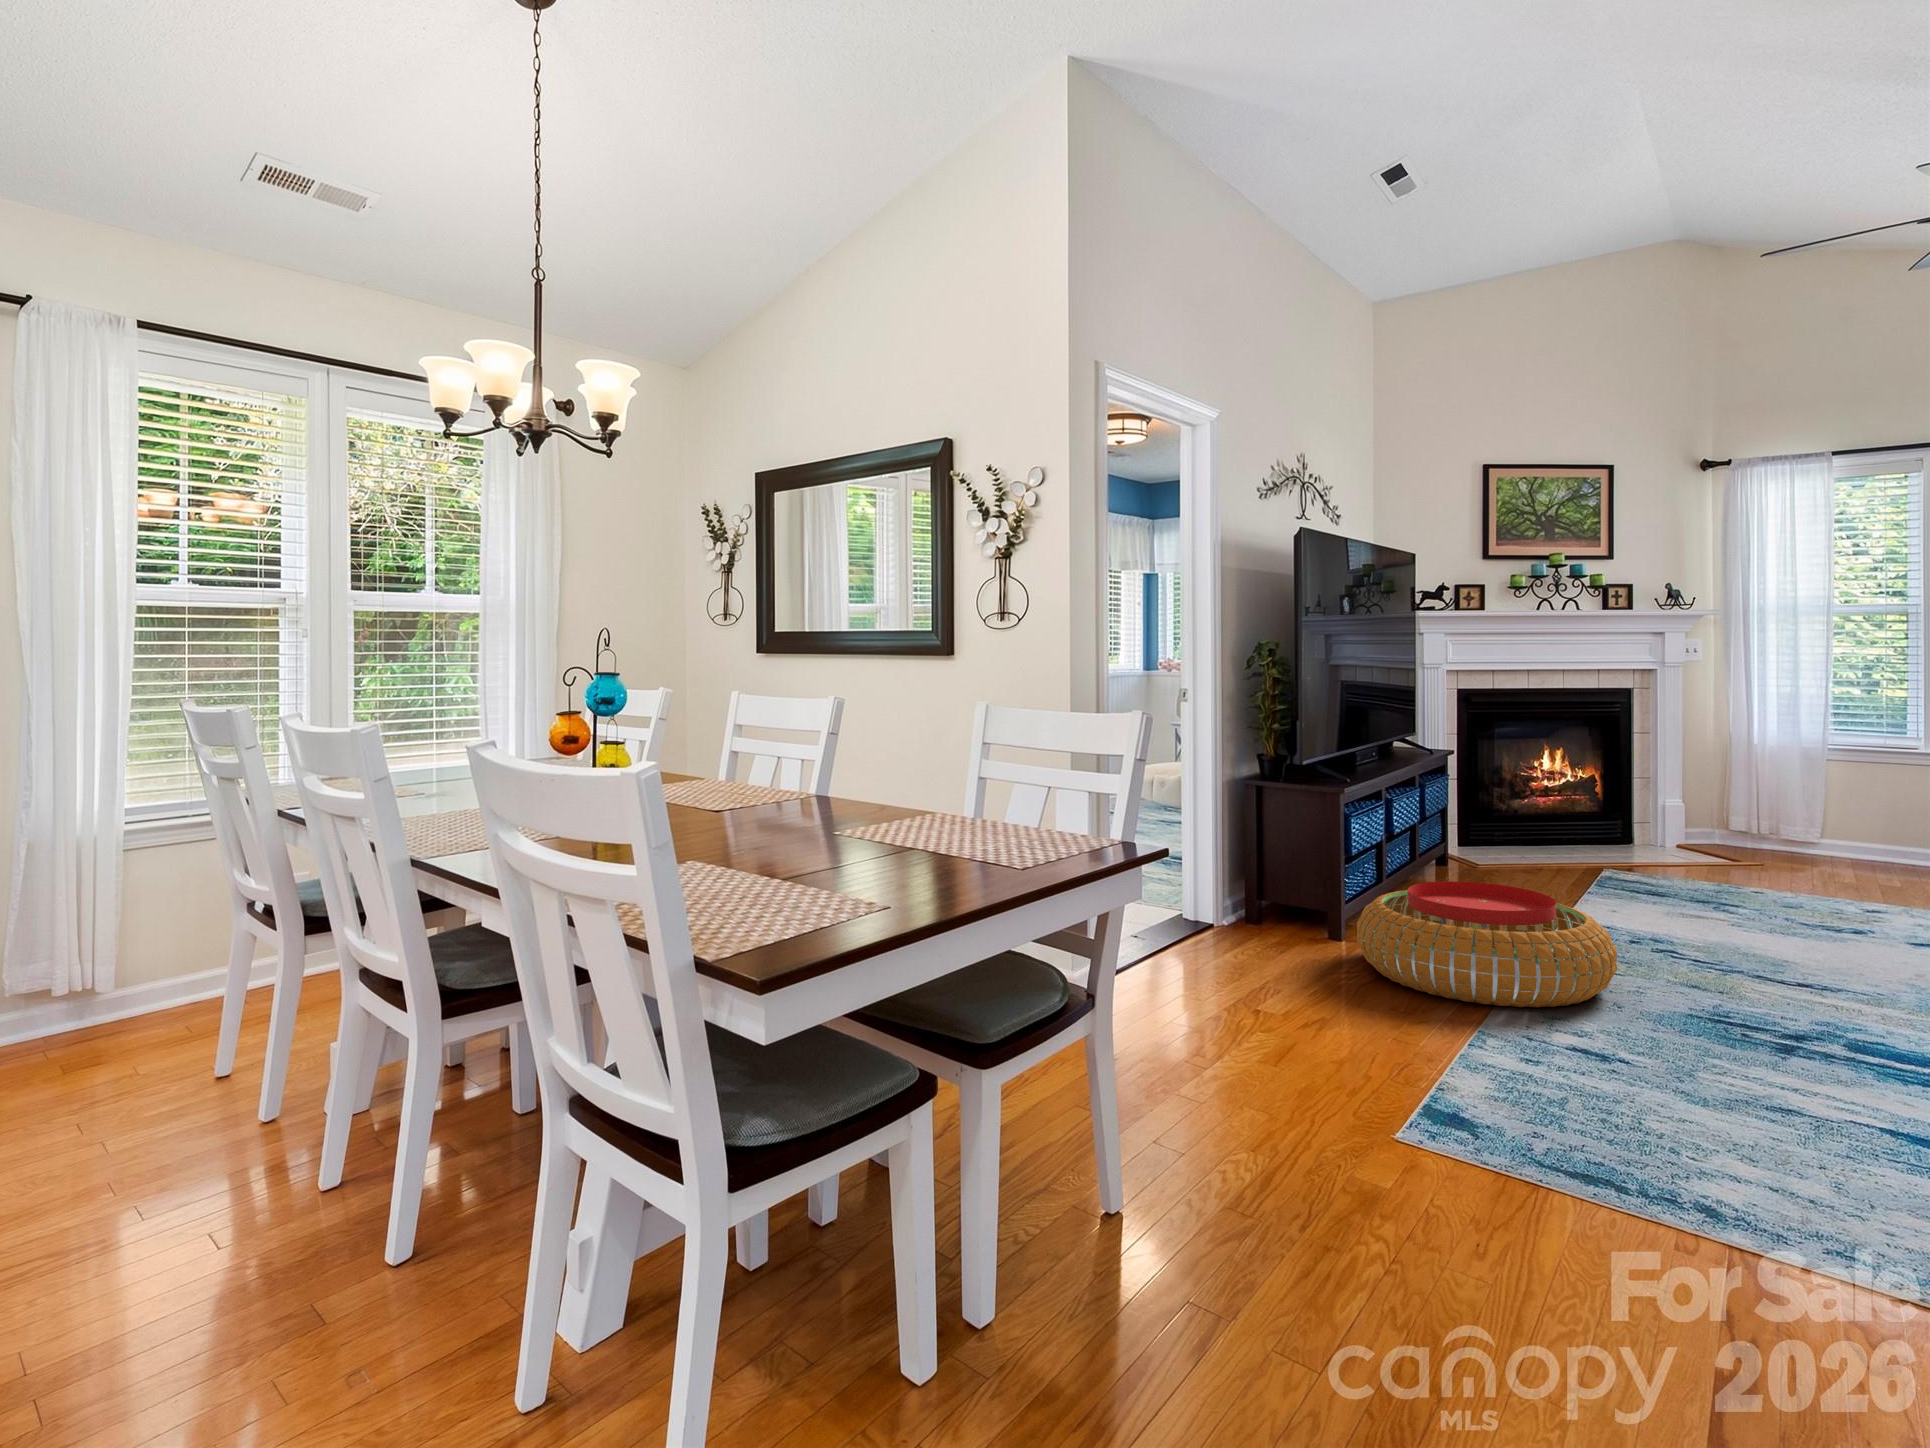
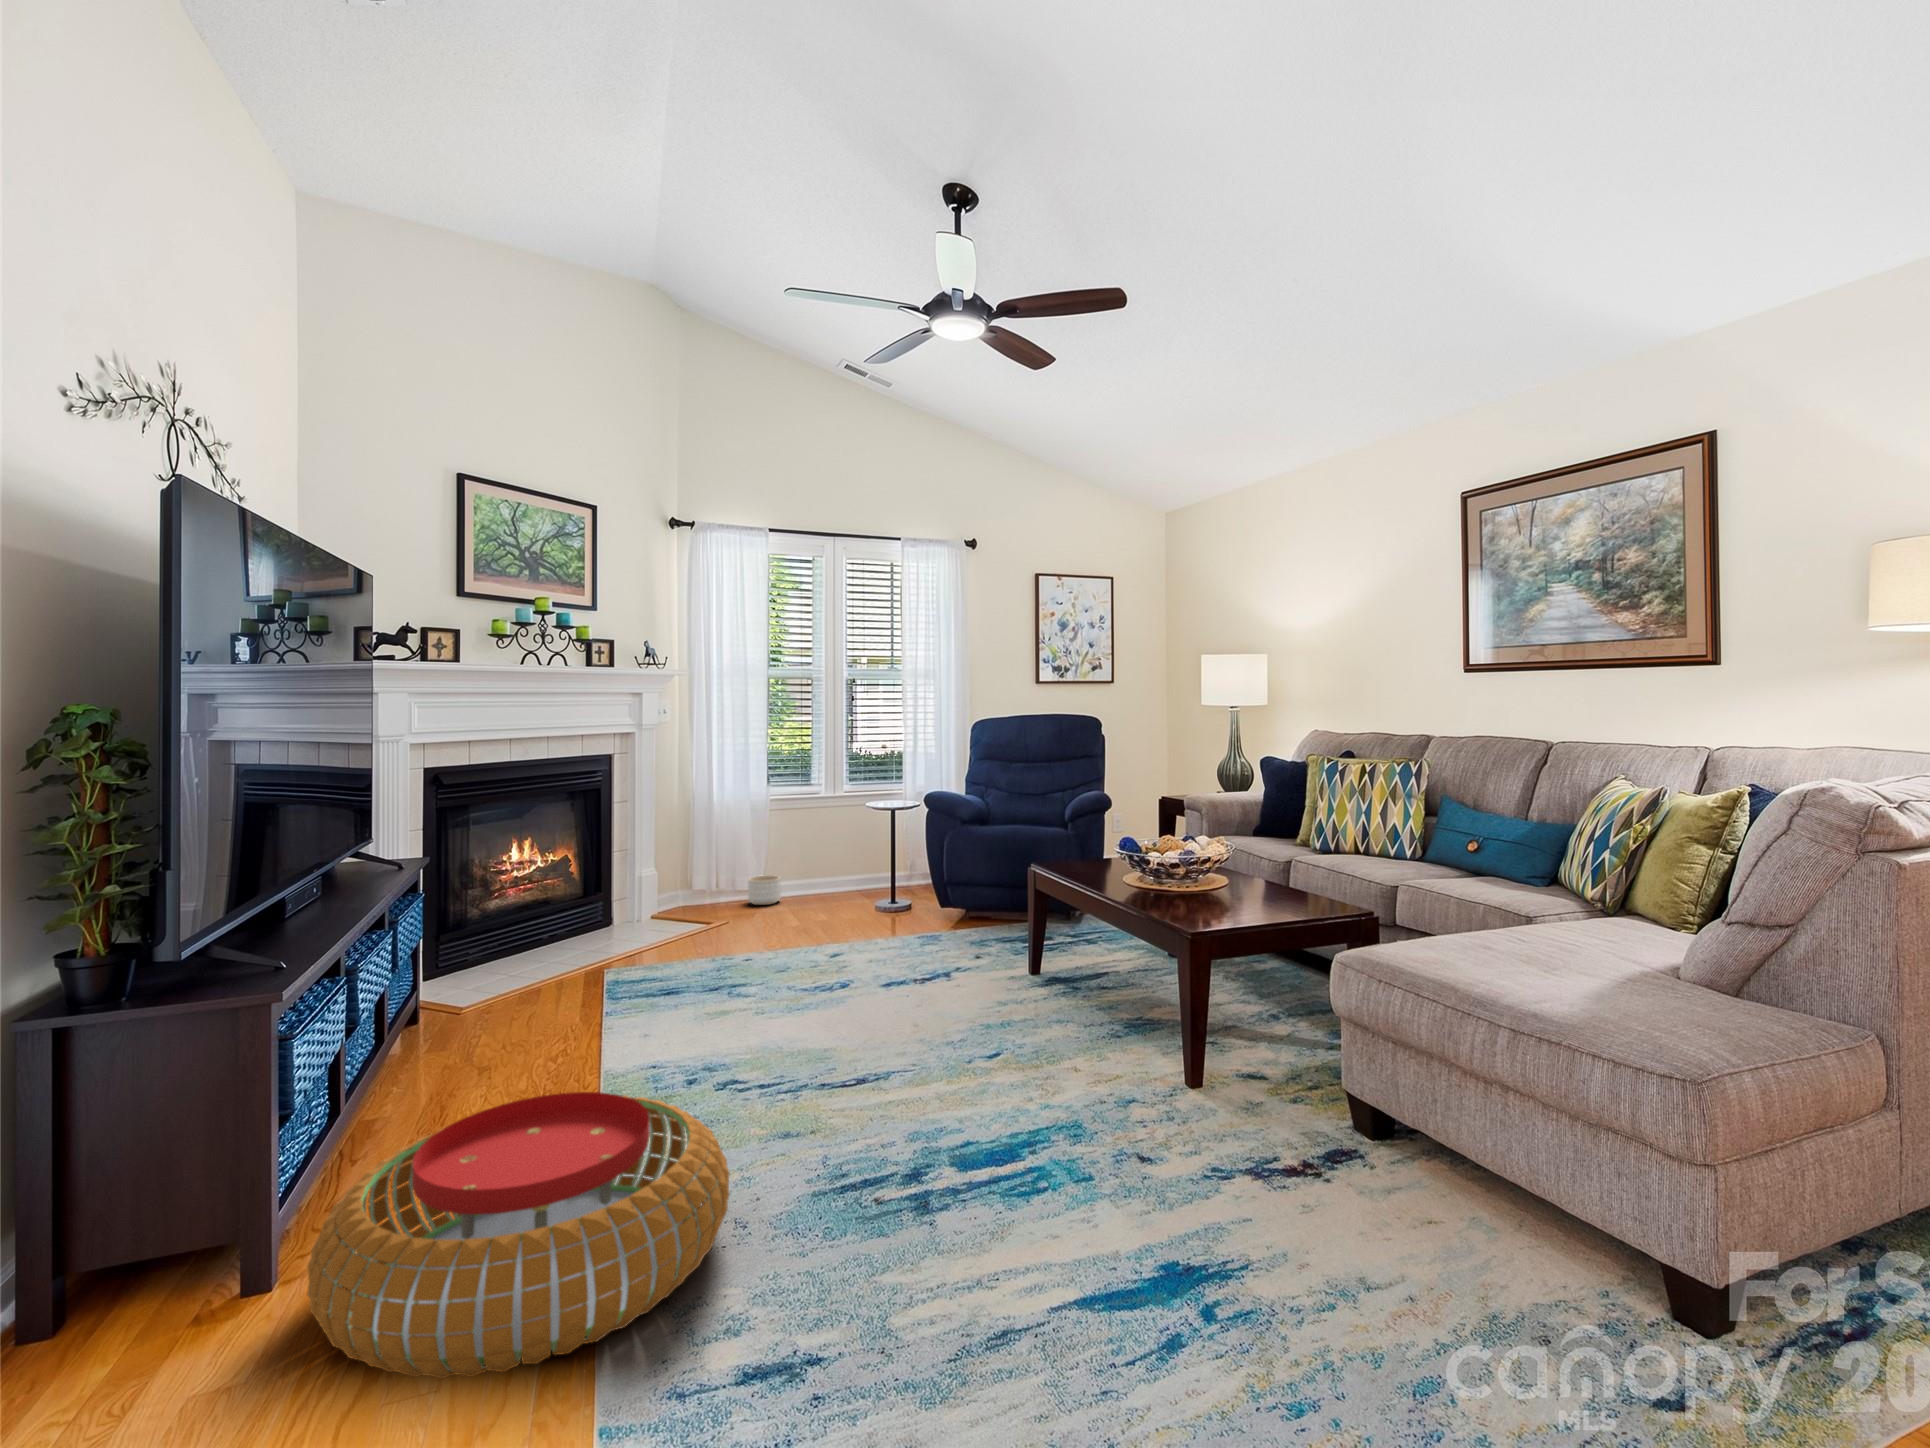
planter: none [1793,827,1838,858] -> present [748,875,781,905]

